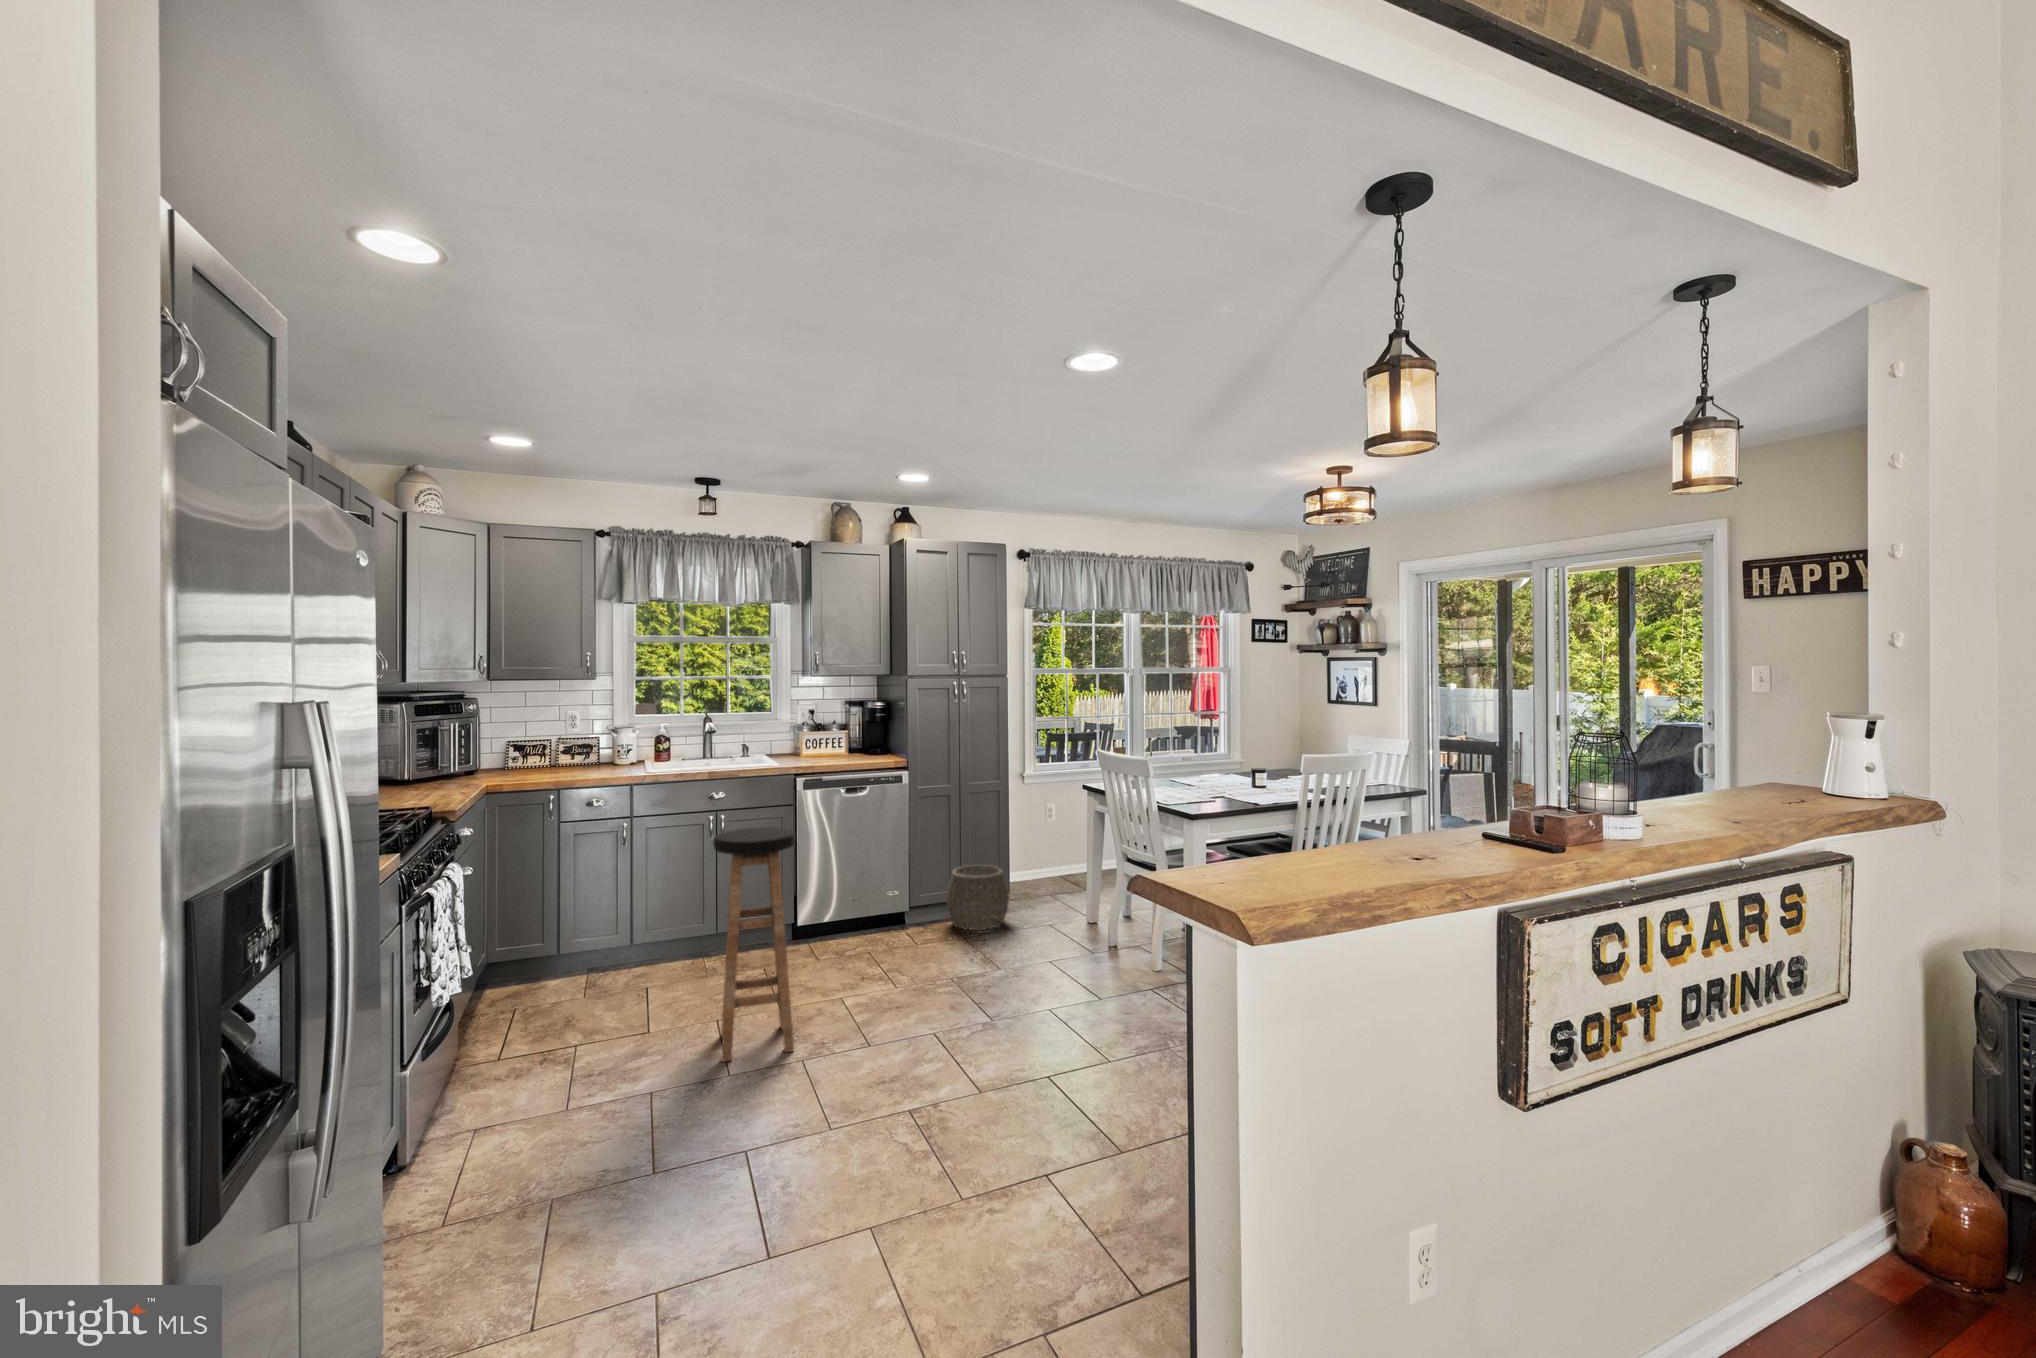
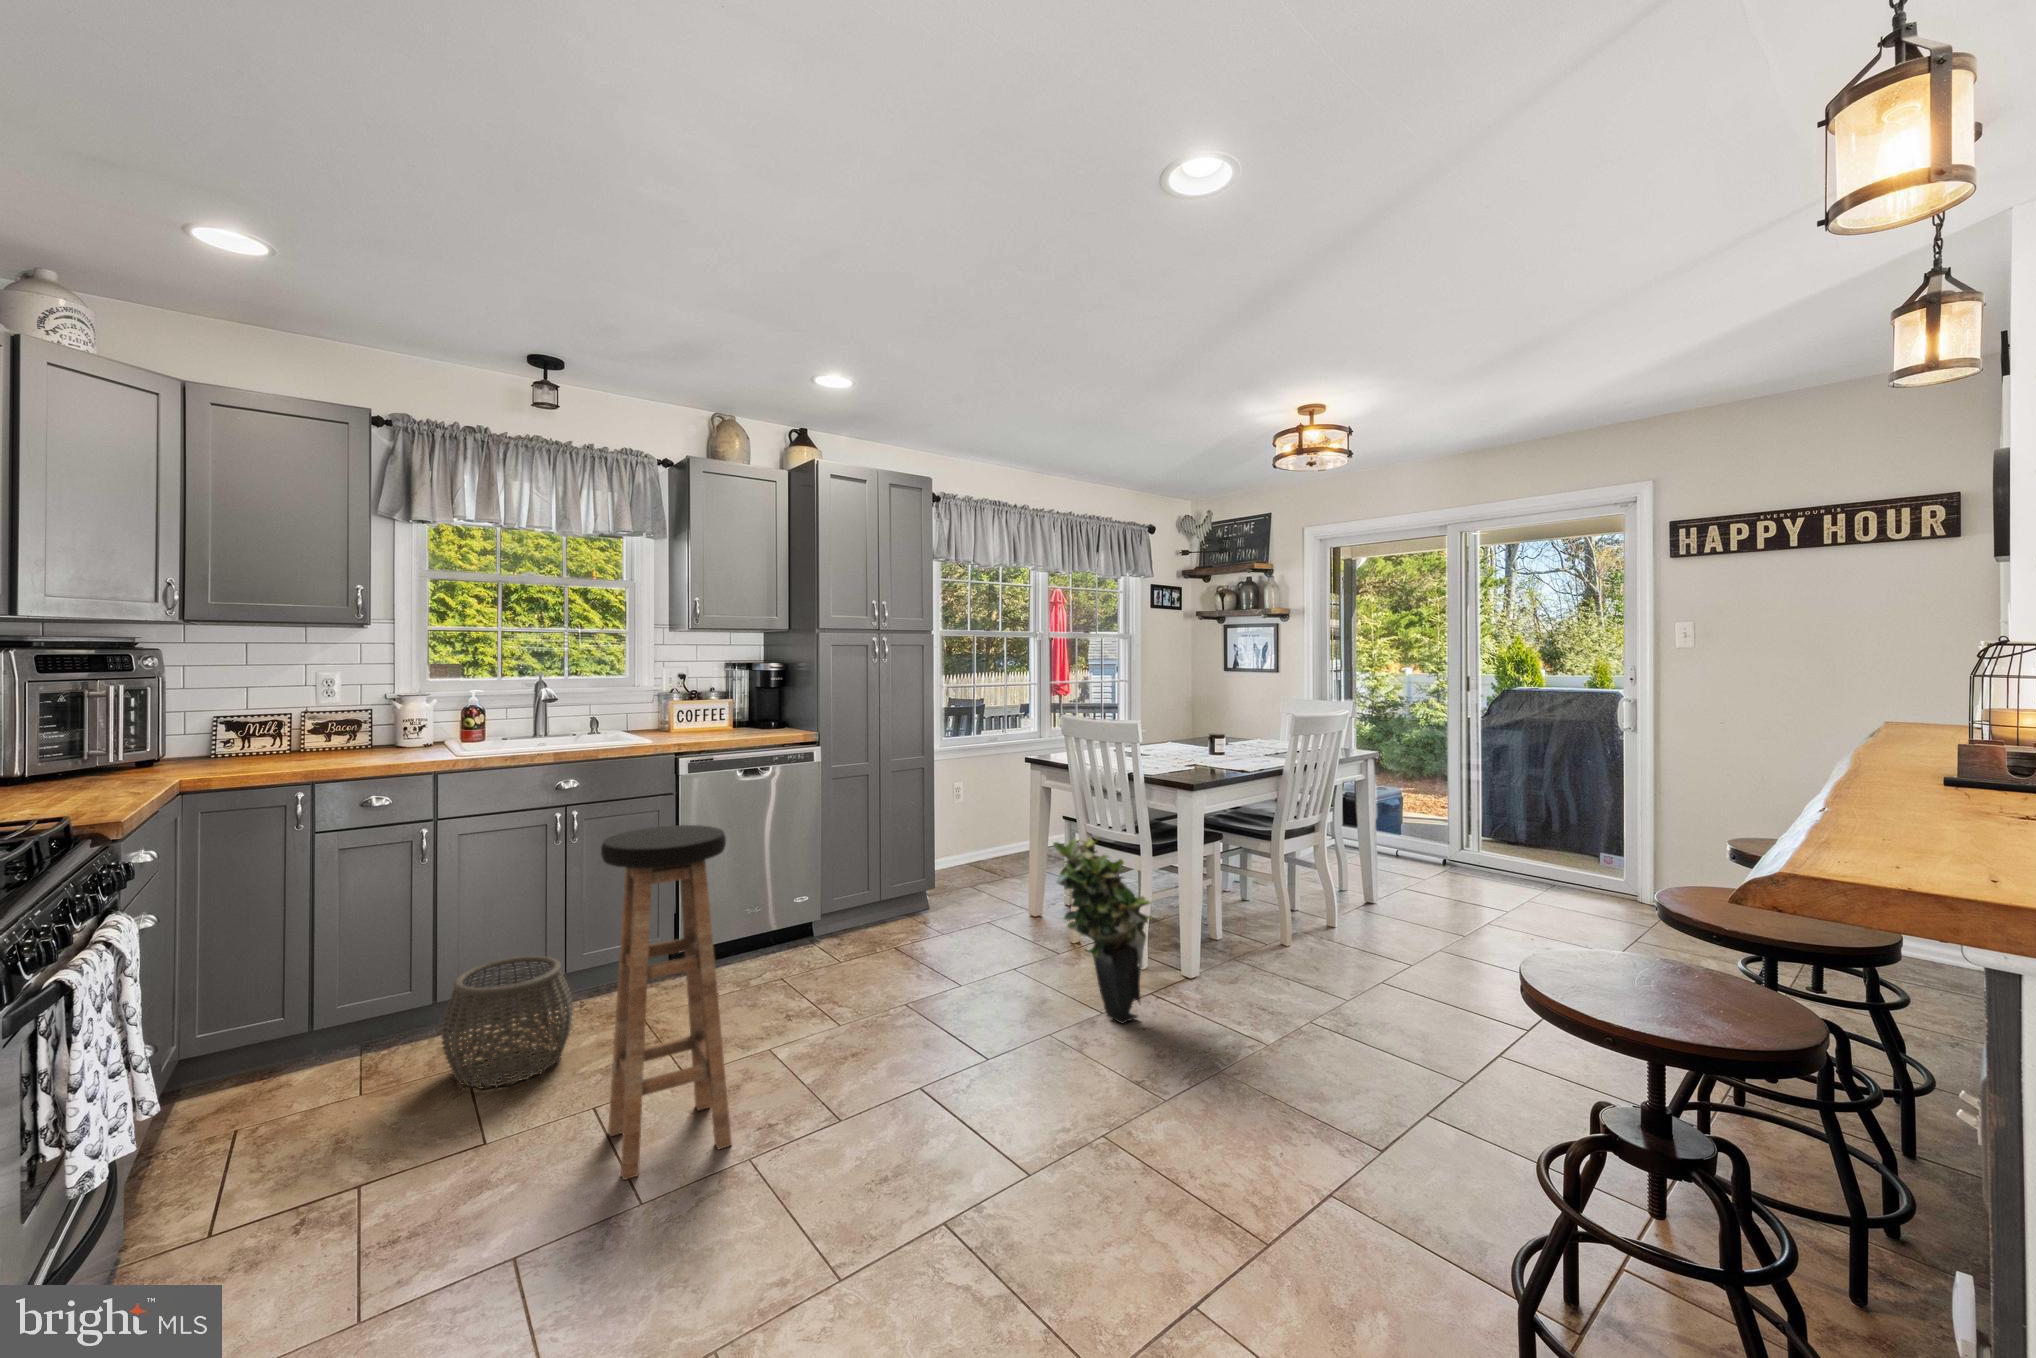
potted plant: none [1061,852,1143,1006] -> present [1053,838,1151,1024]
woven basket: present [947,865,1009,931] -> present [441,956,573,1089]

